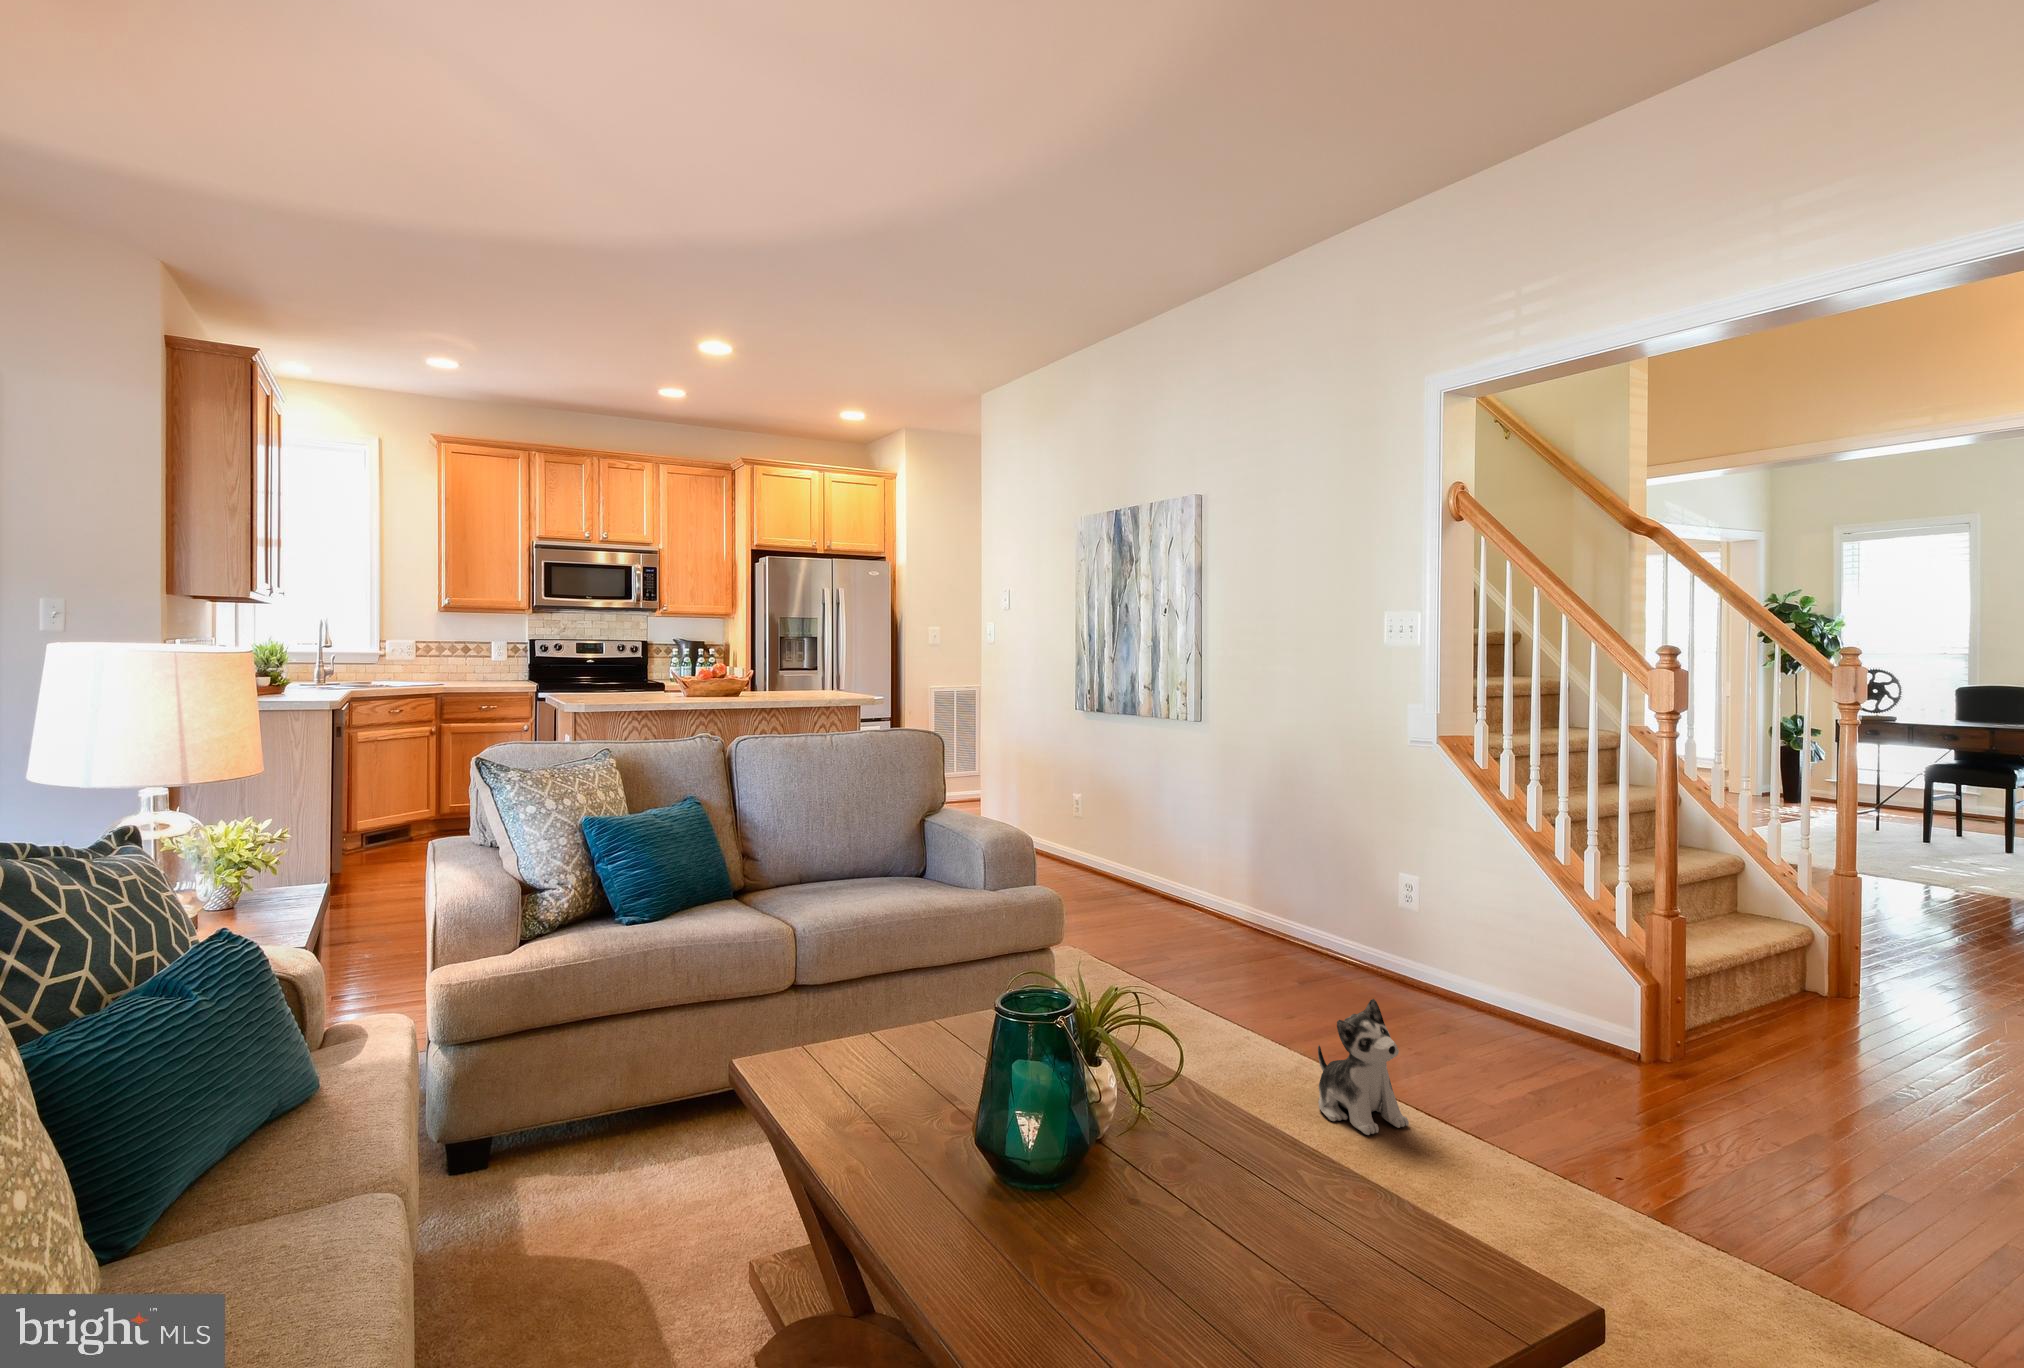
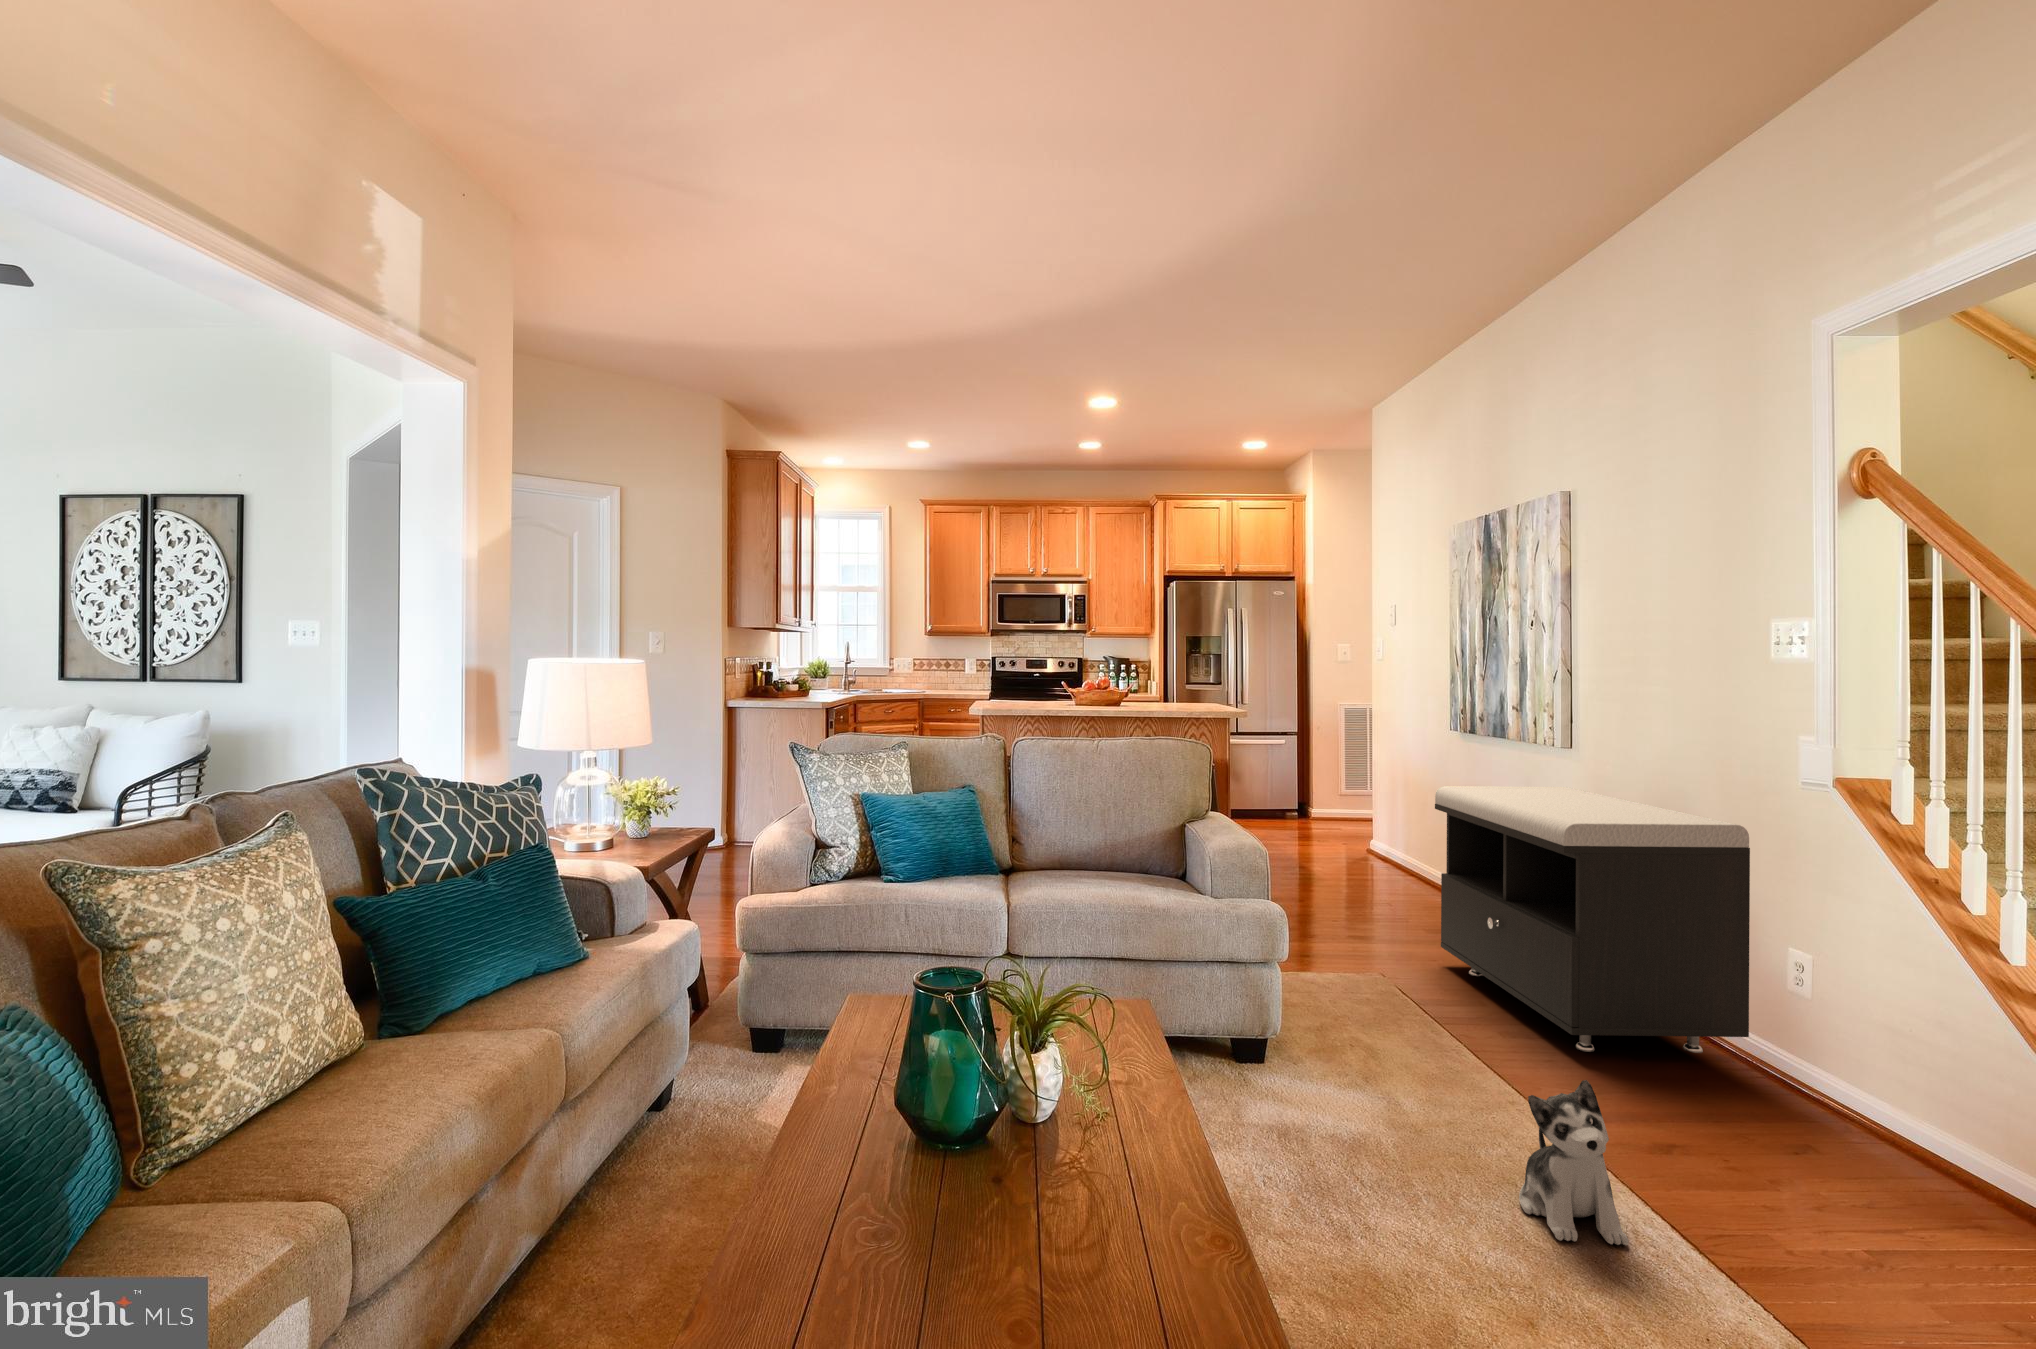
storage bench: none [1113,757,1376,982] -> present [1435,786,1750,1053]

